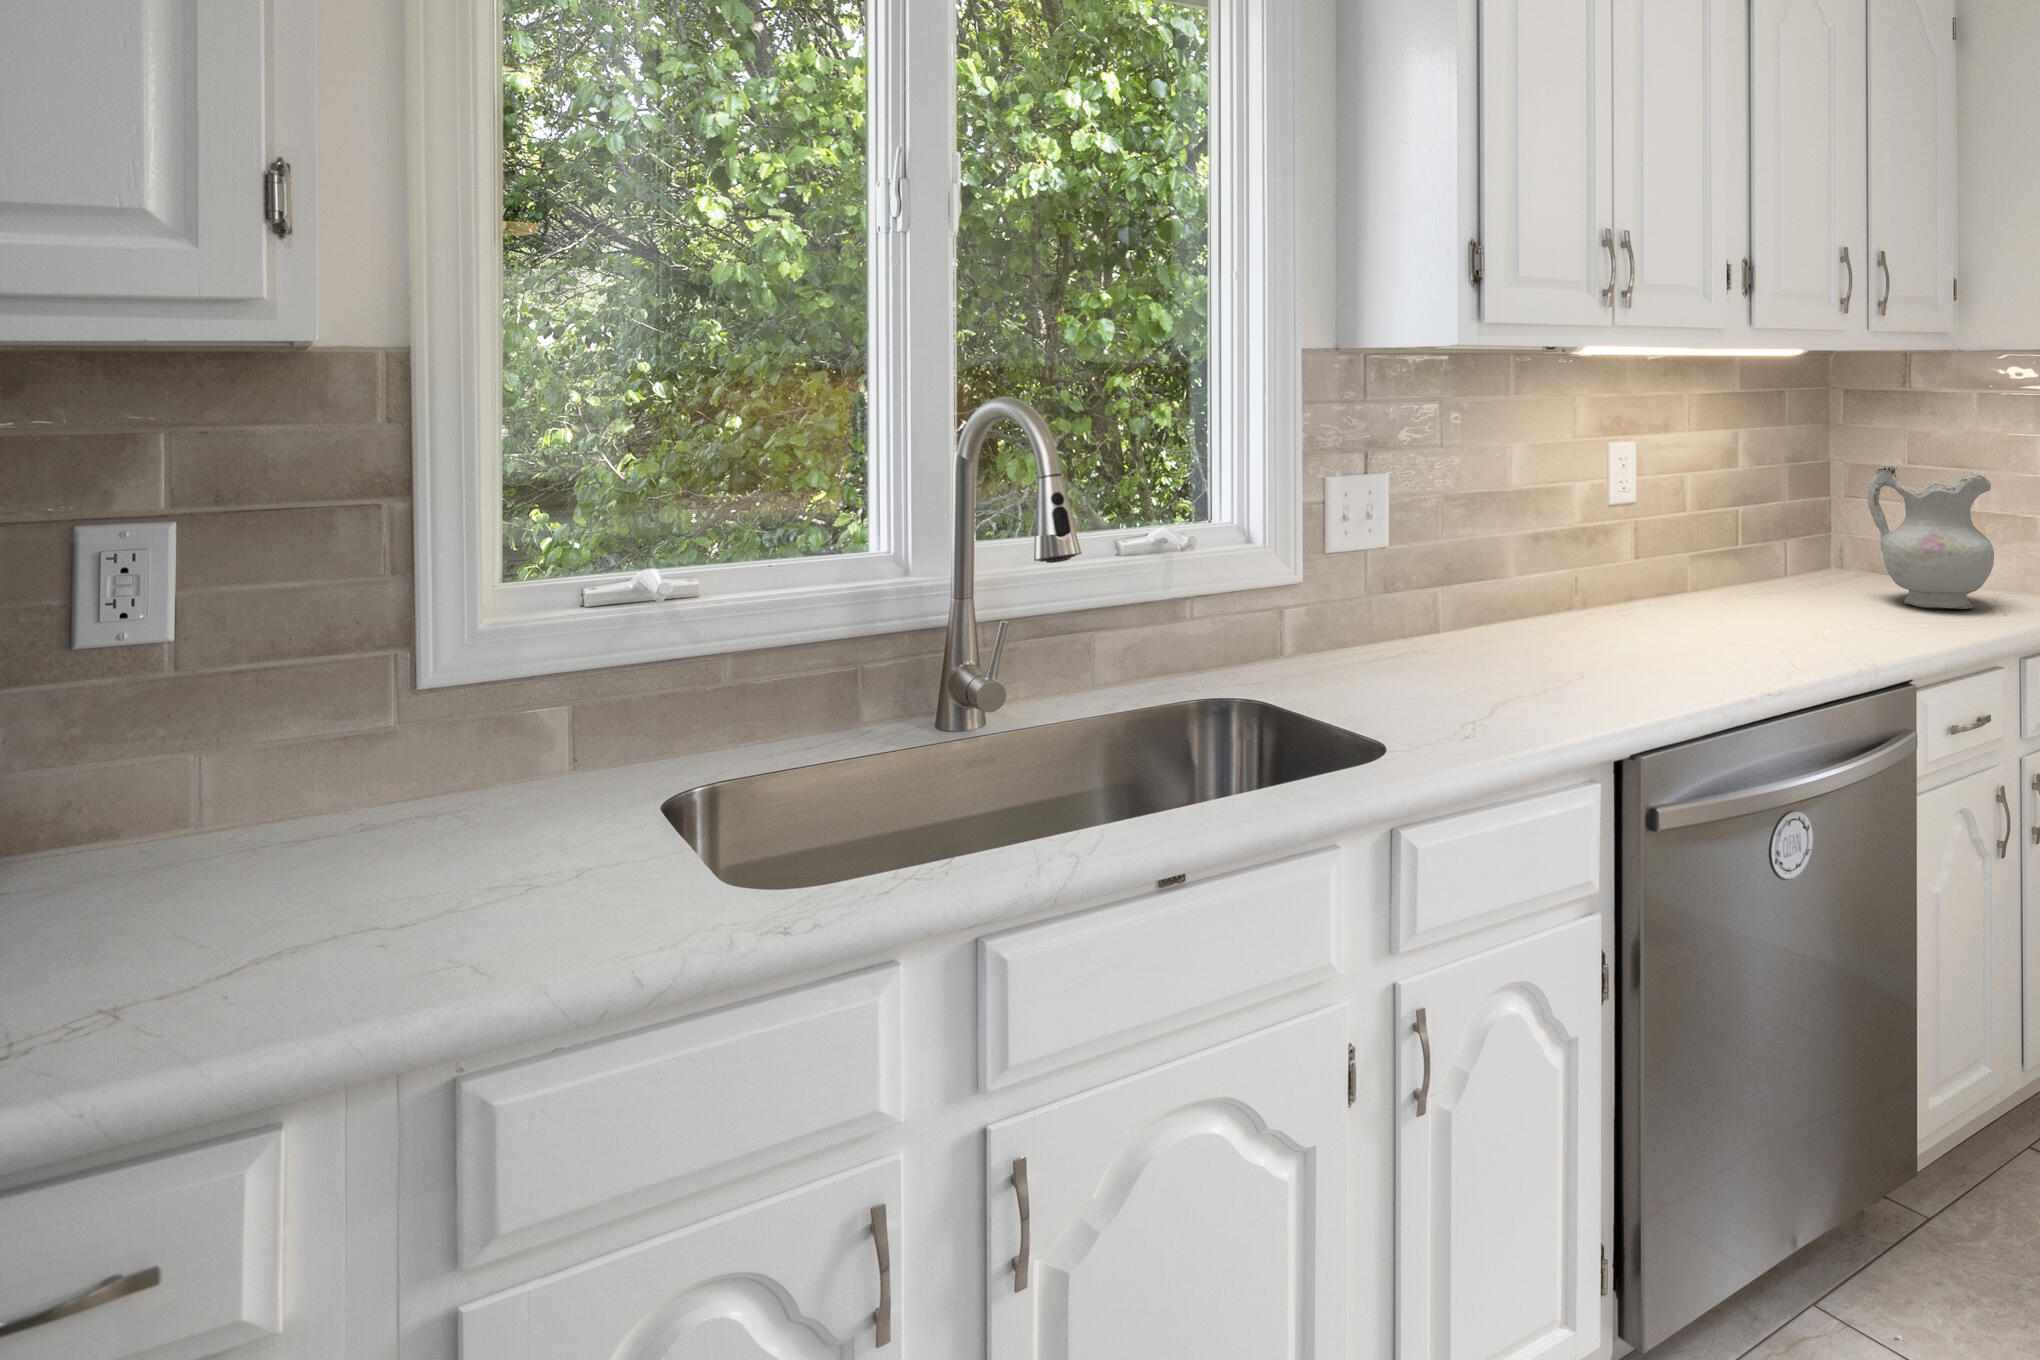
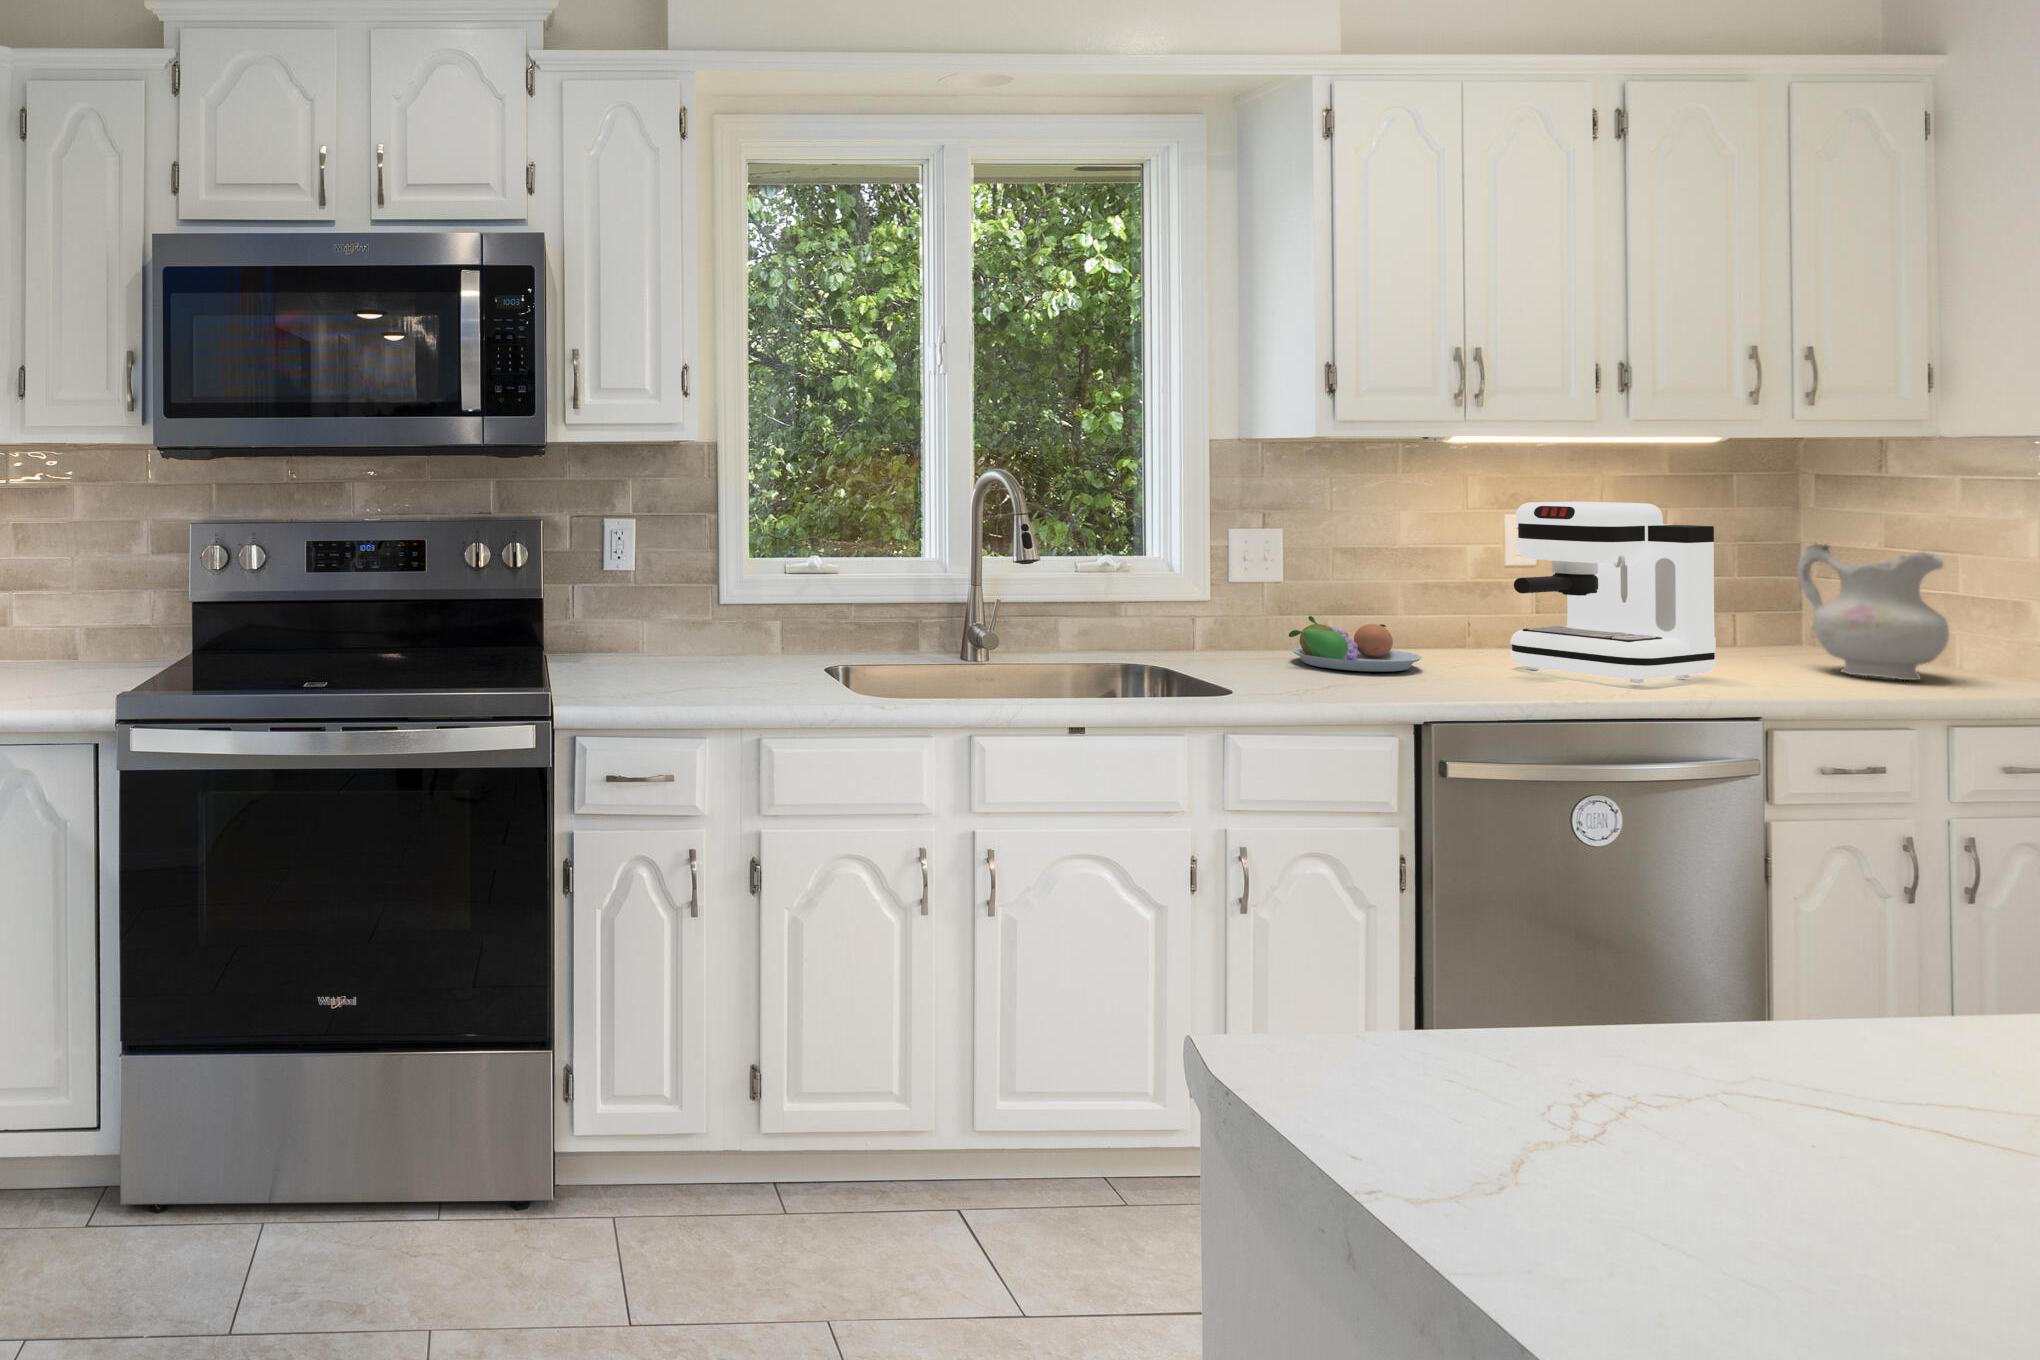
coffee maker: none [1646,427,1835,650] -> present [1510,502,1716,683]
fruit bowl: none [1413,594,1568,671] -> present [1289,616,1422,672]

